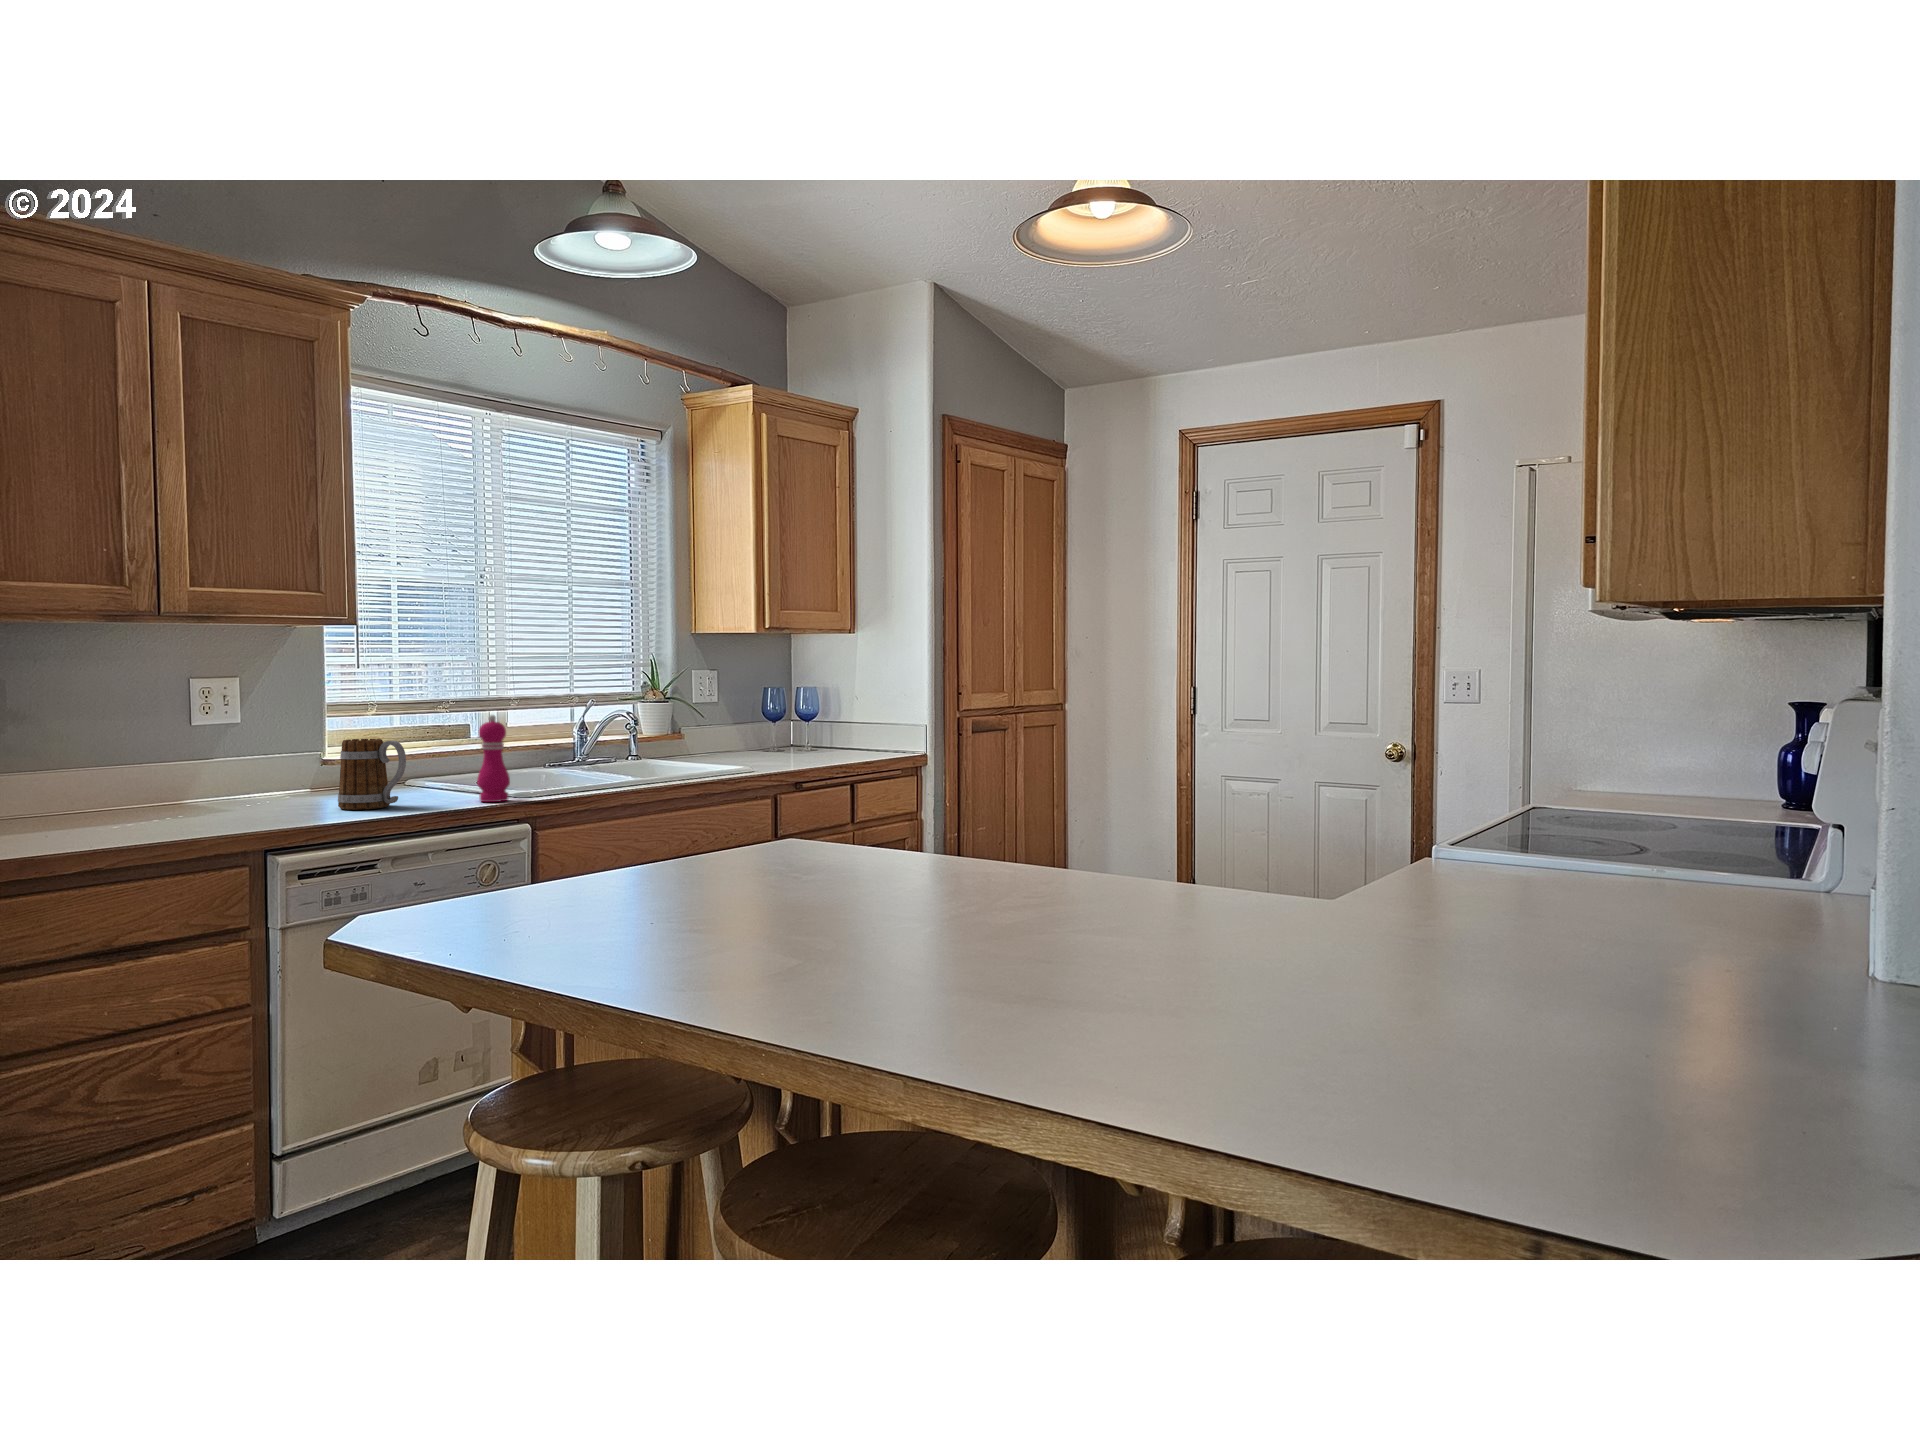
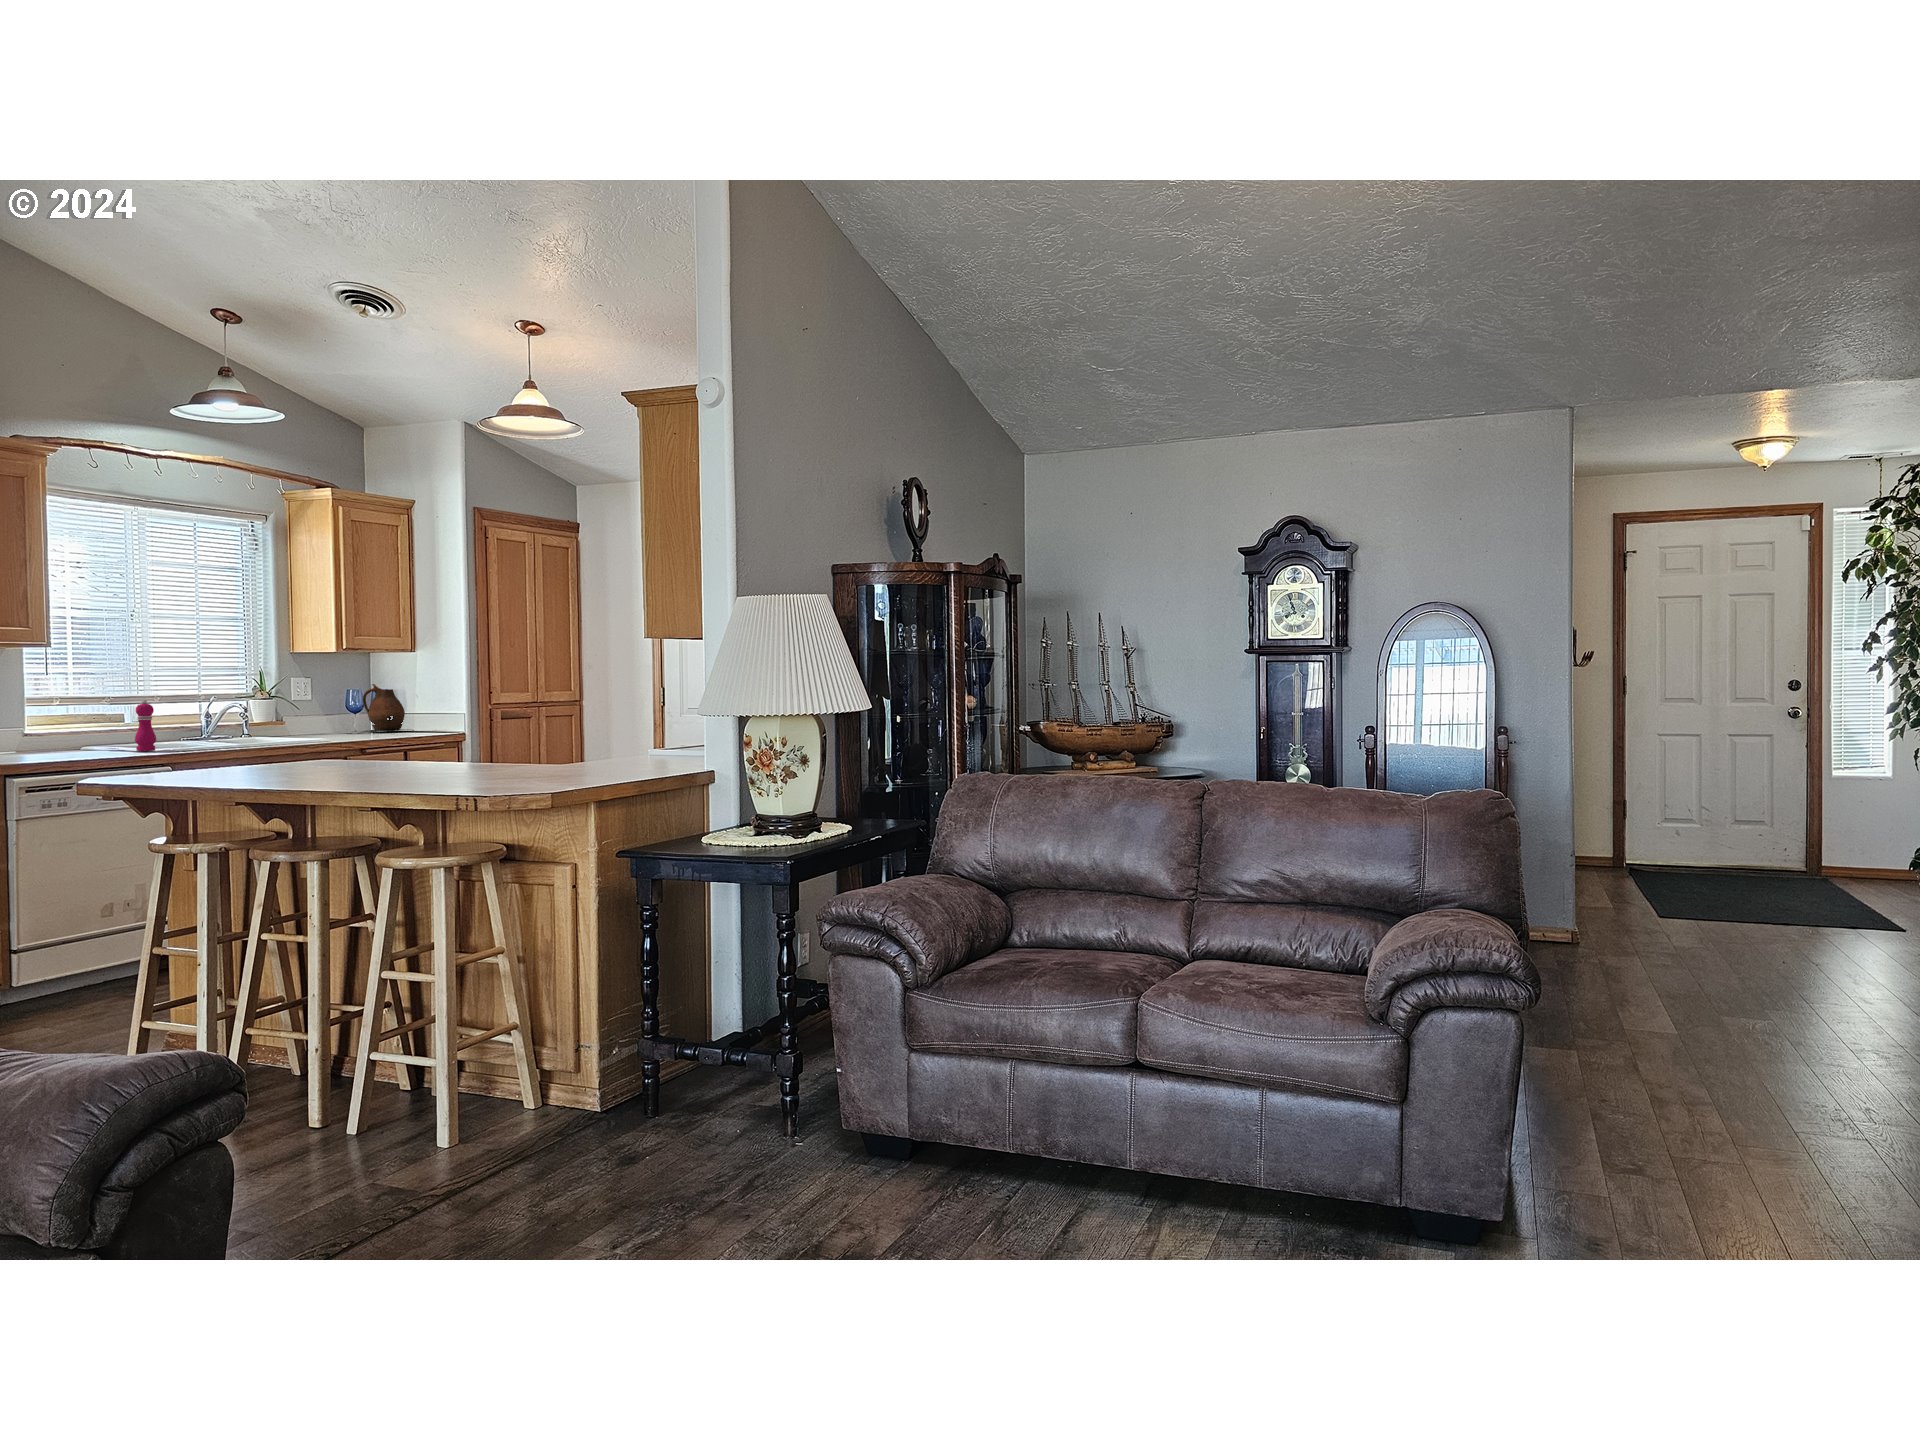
ceramic pitcher: none [782,678,849,749] -> present [363,684,408,732]
mug: present [338,739,406,810] -> none [45,714,89,754]

